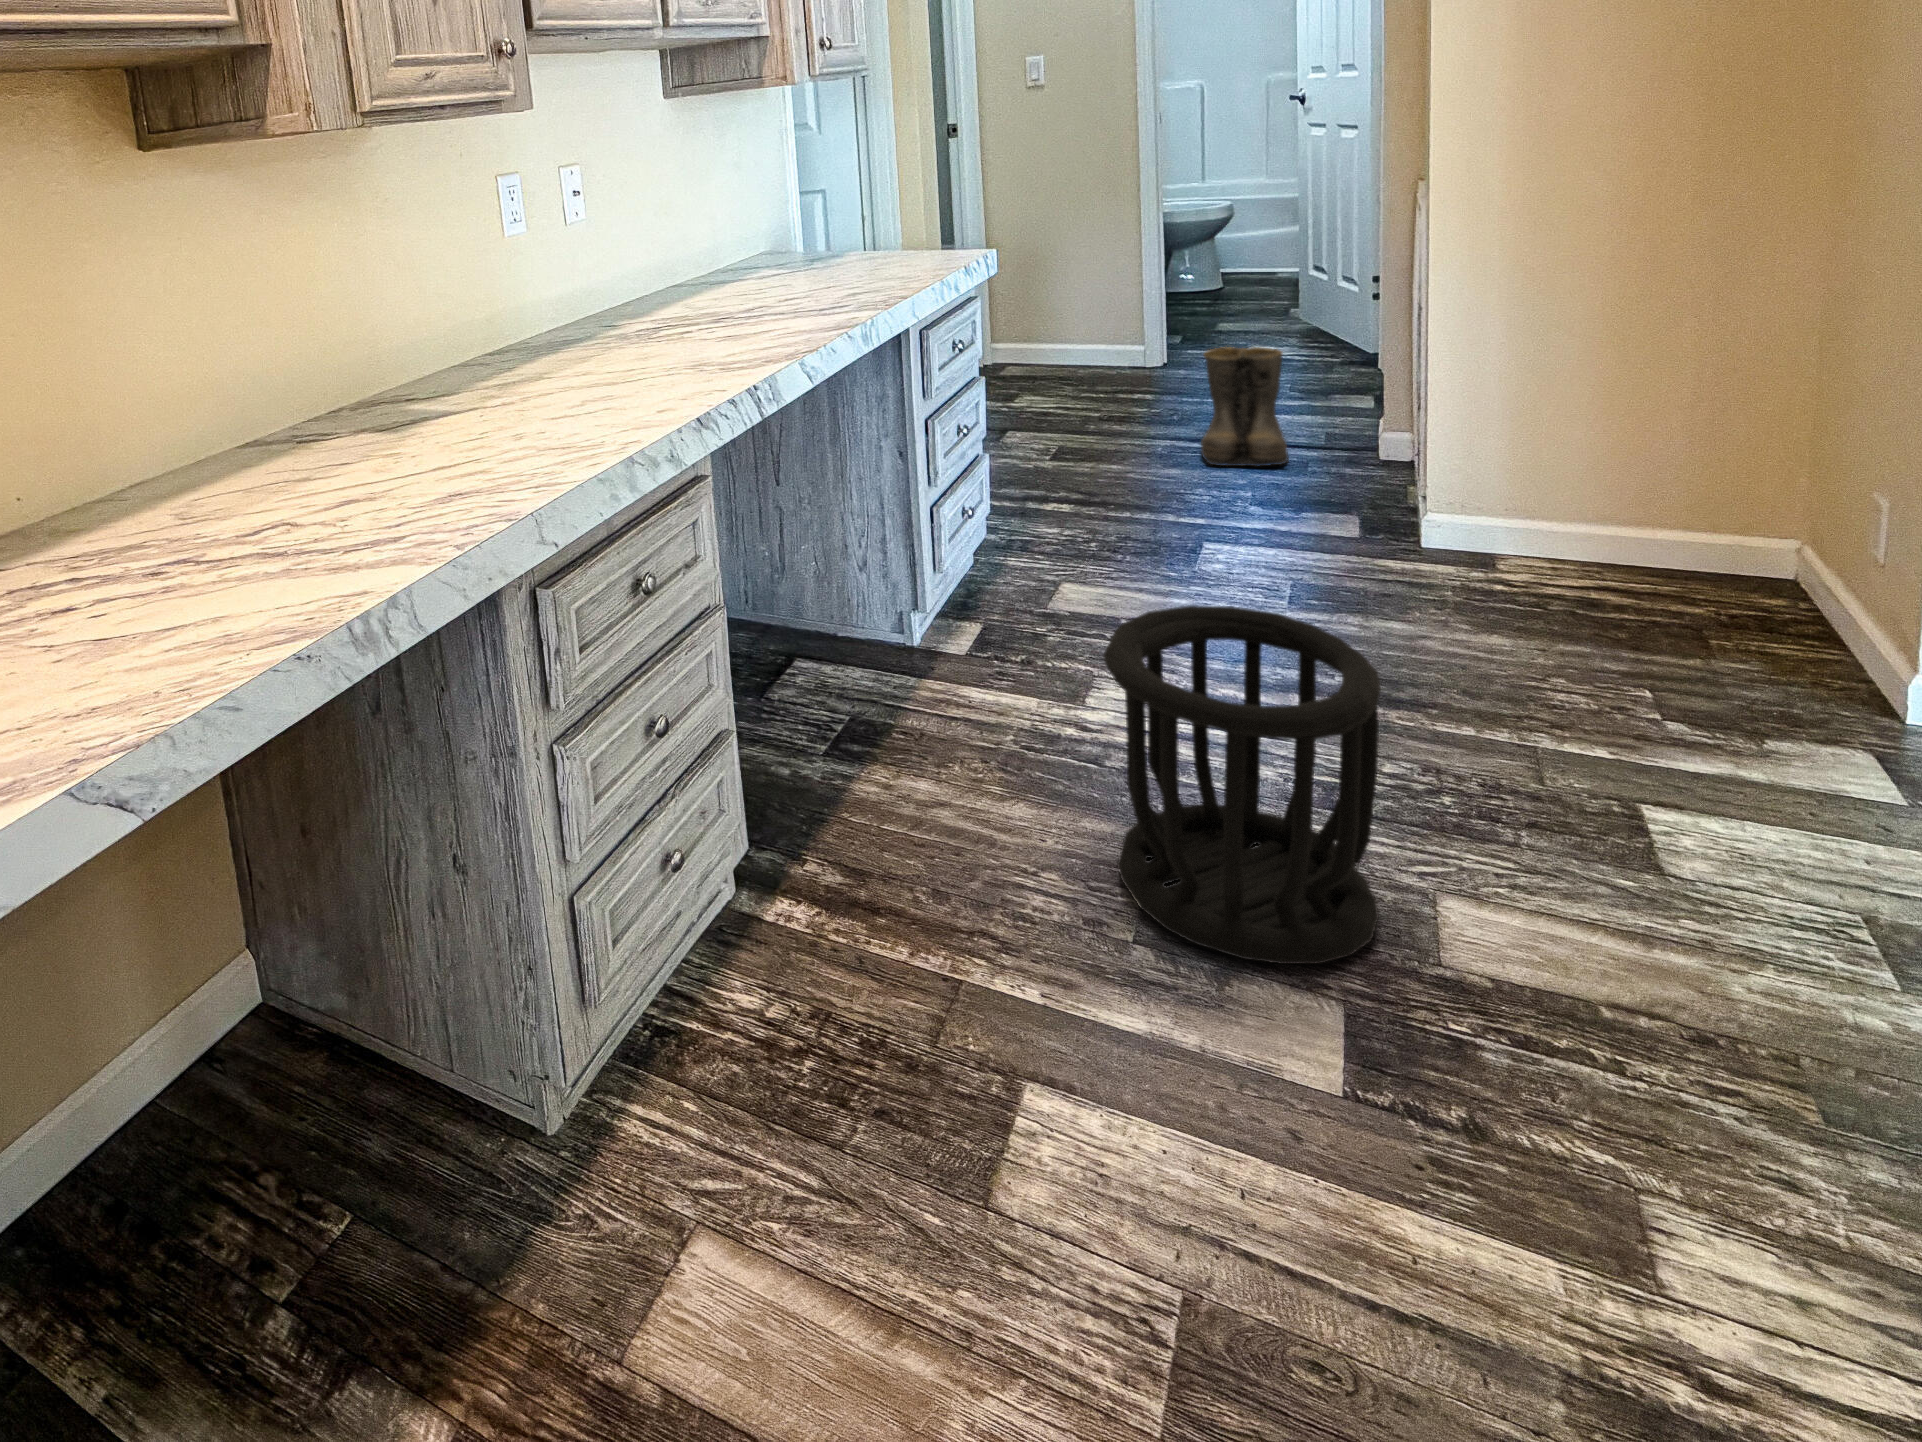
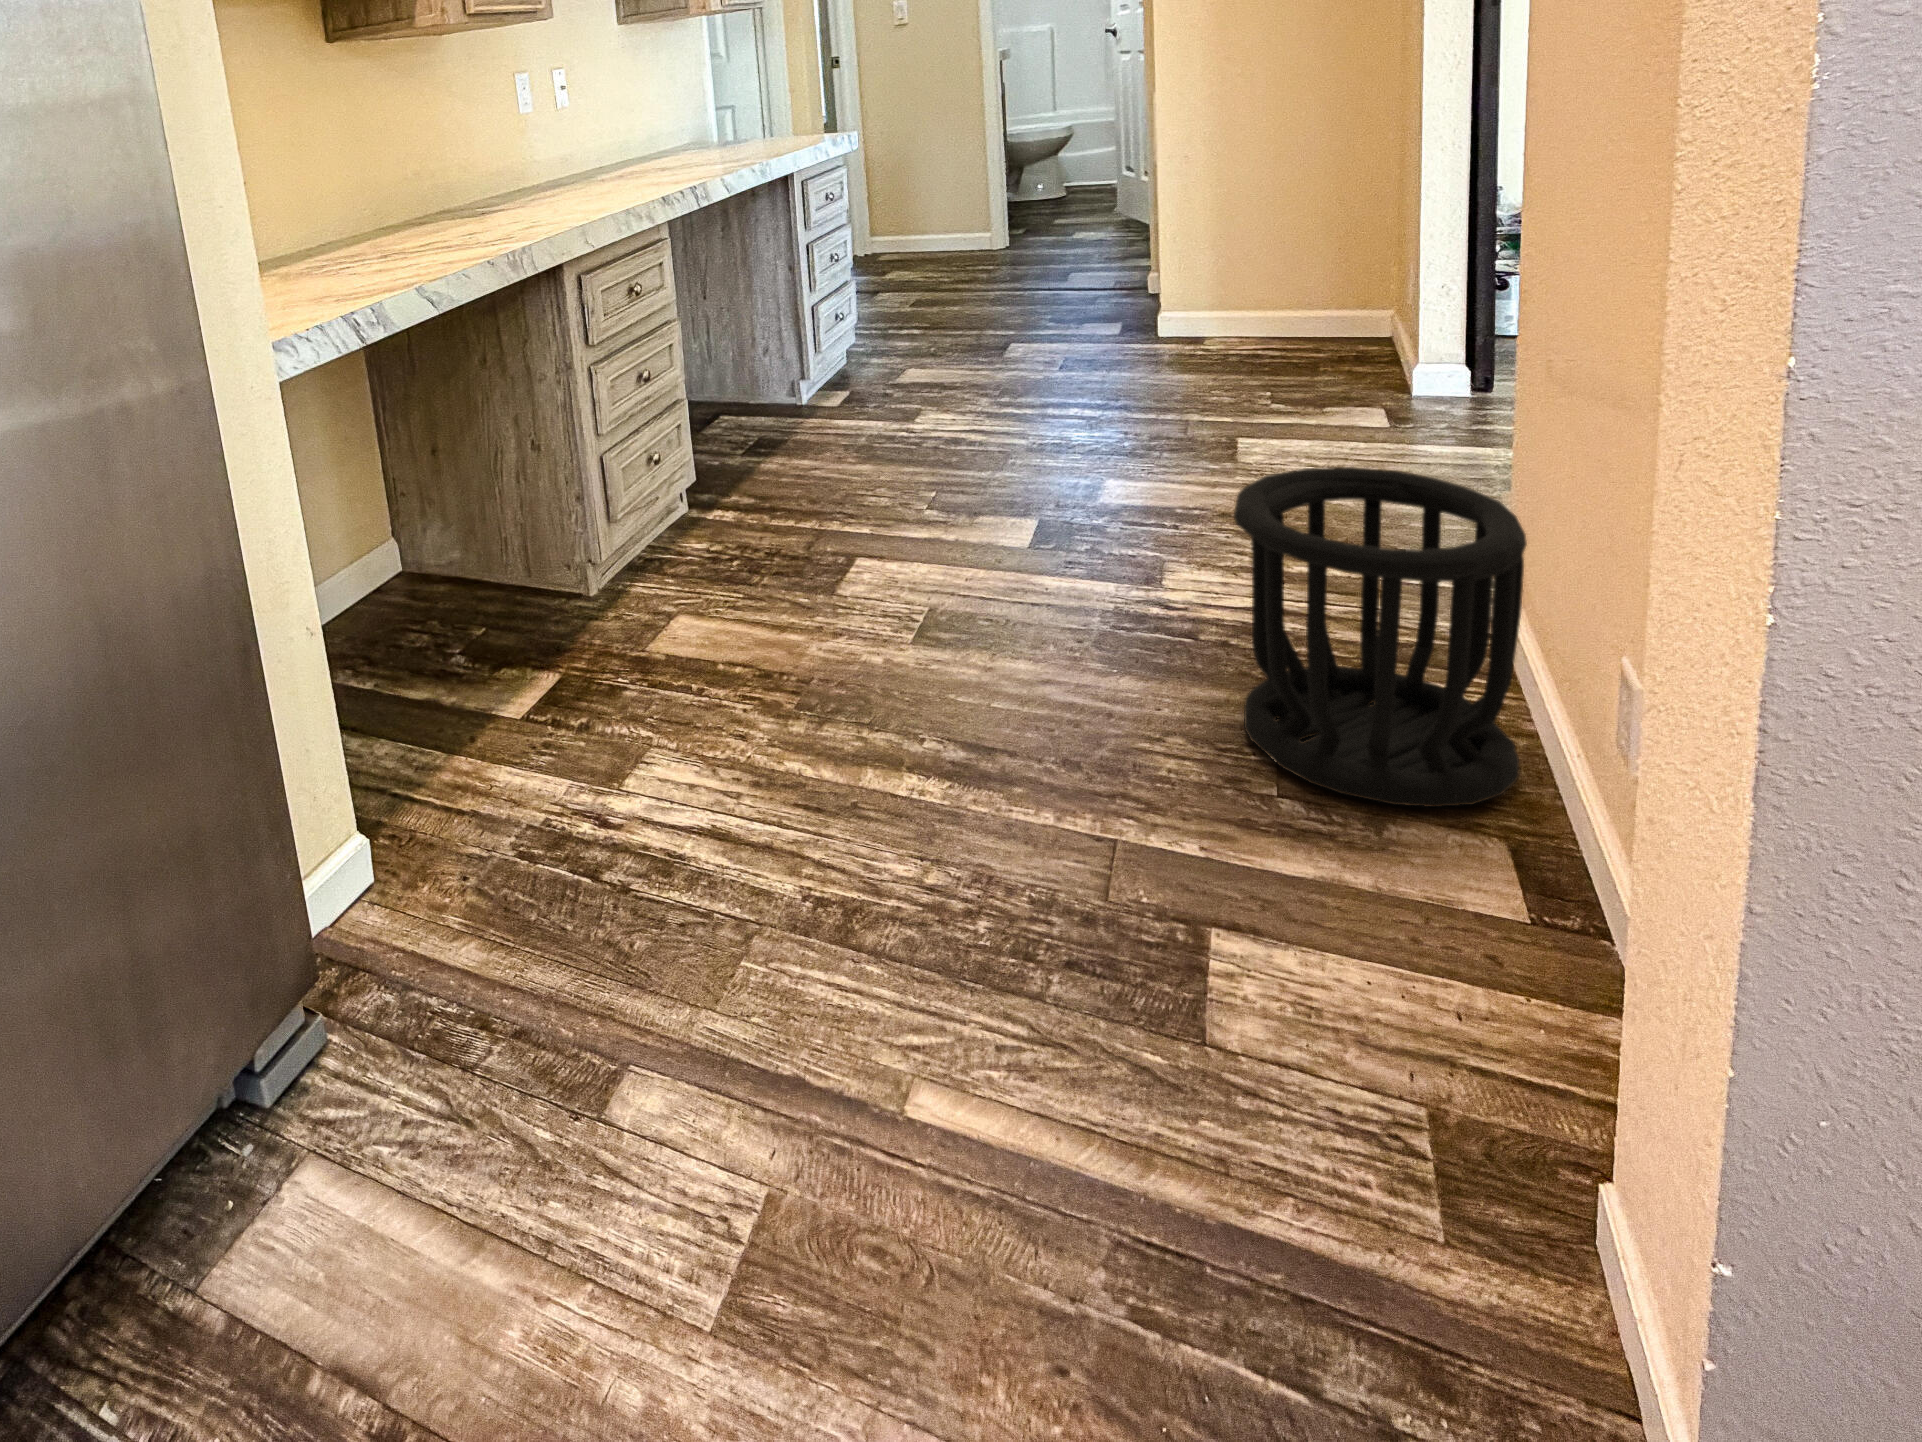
boots: present [1201,347,1289,466] -> none [1209,254,1303,370]

